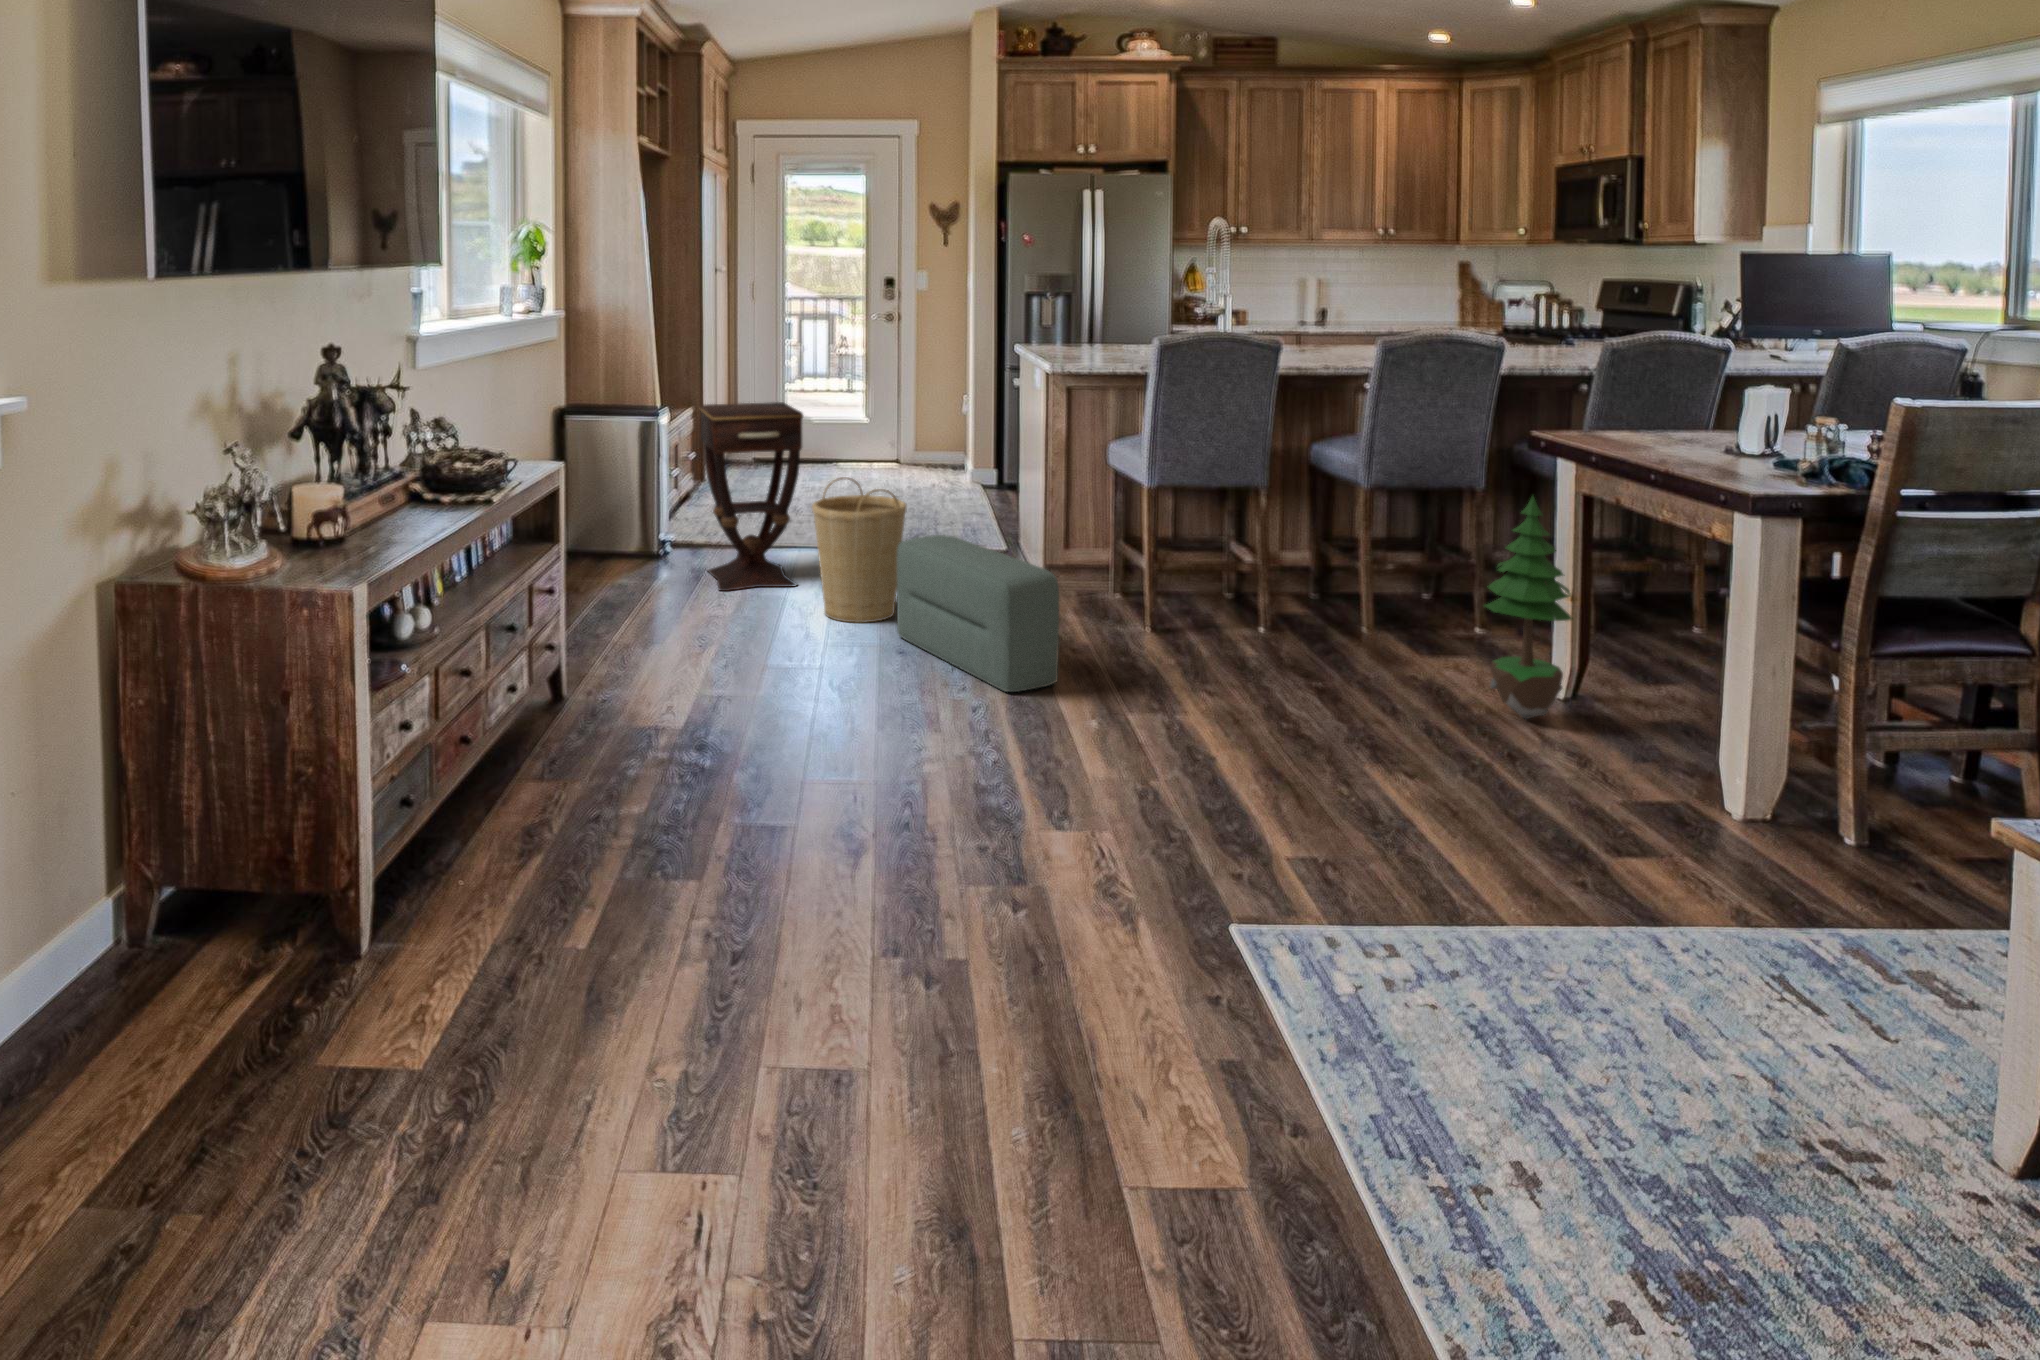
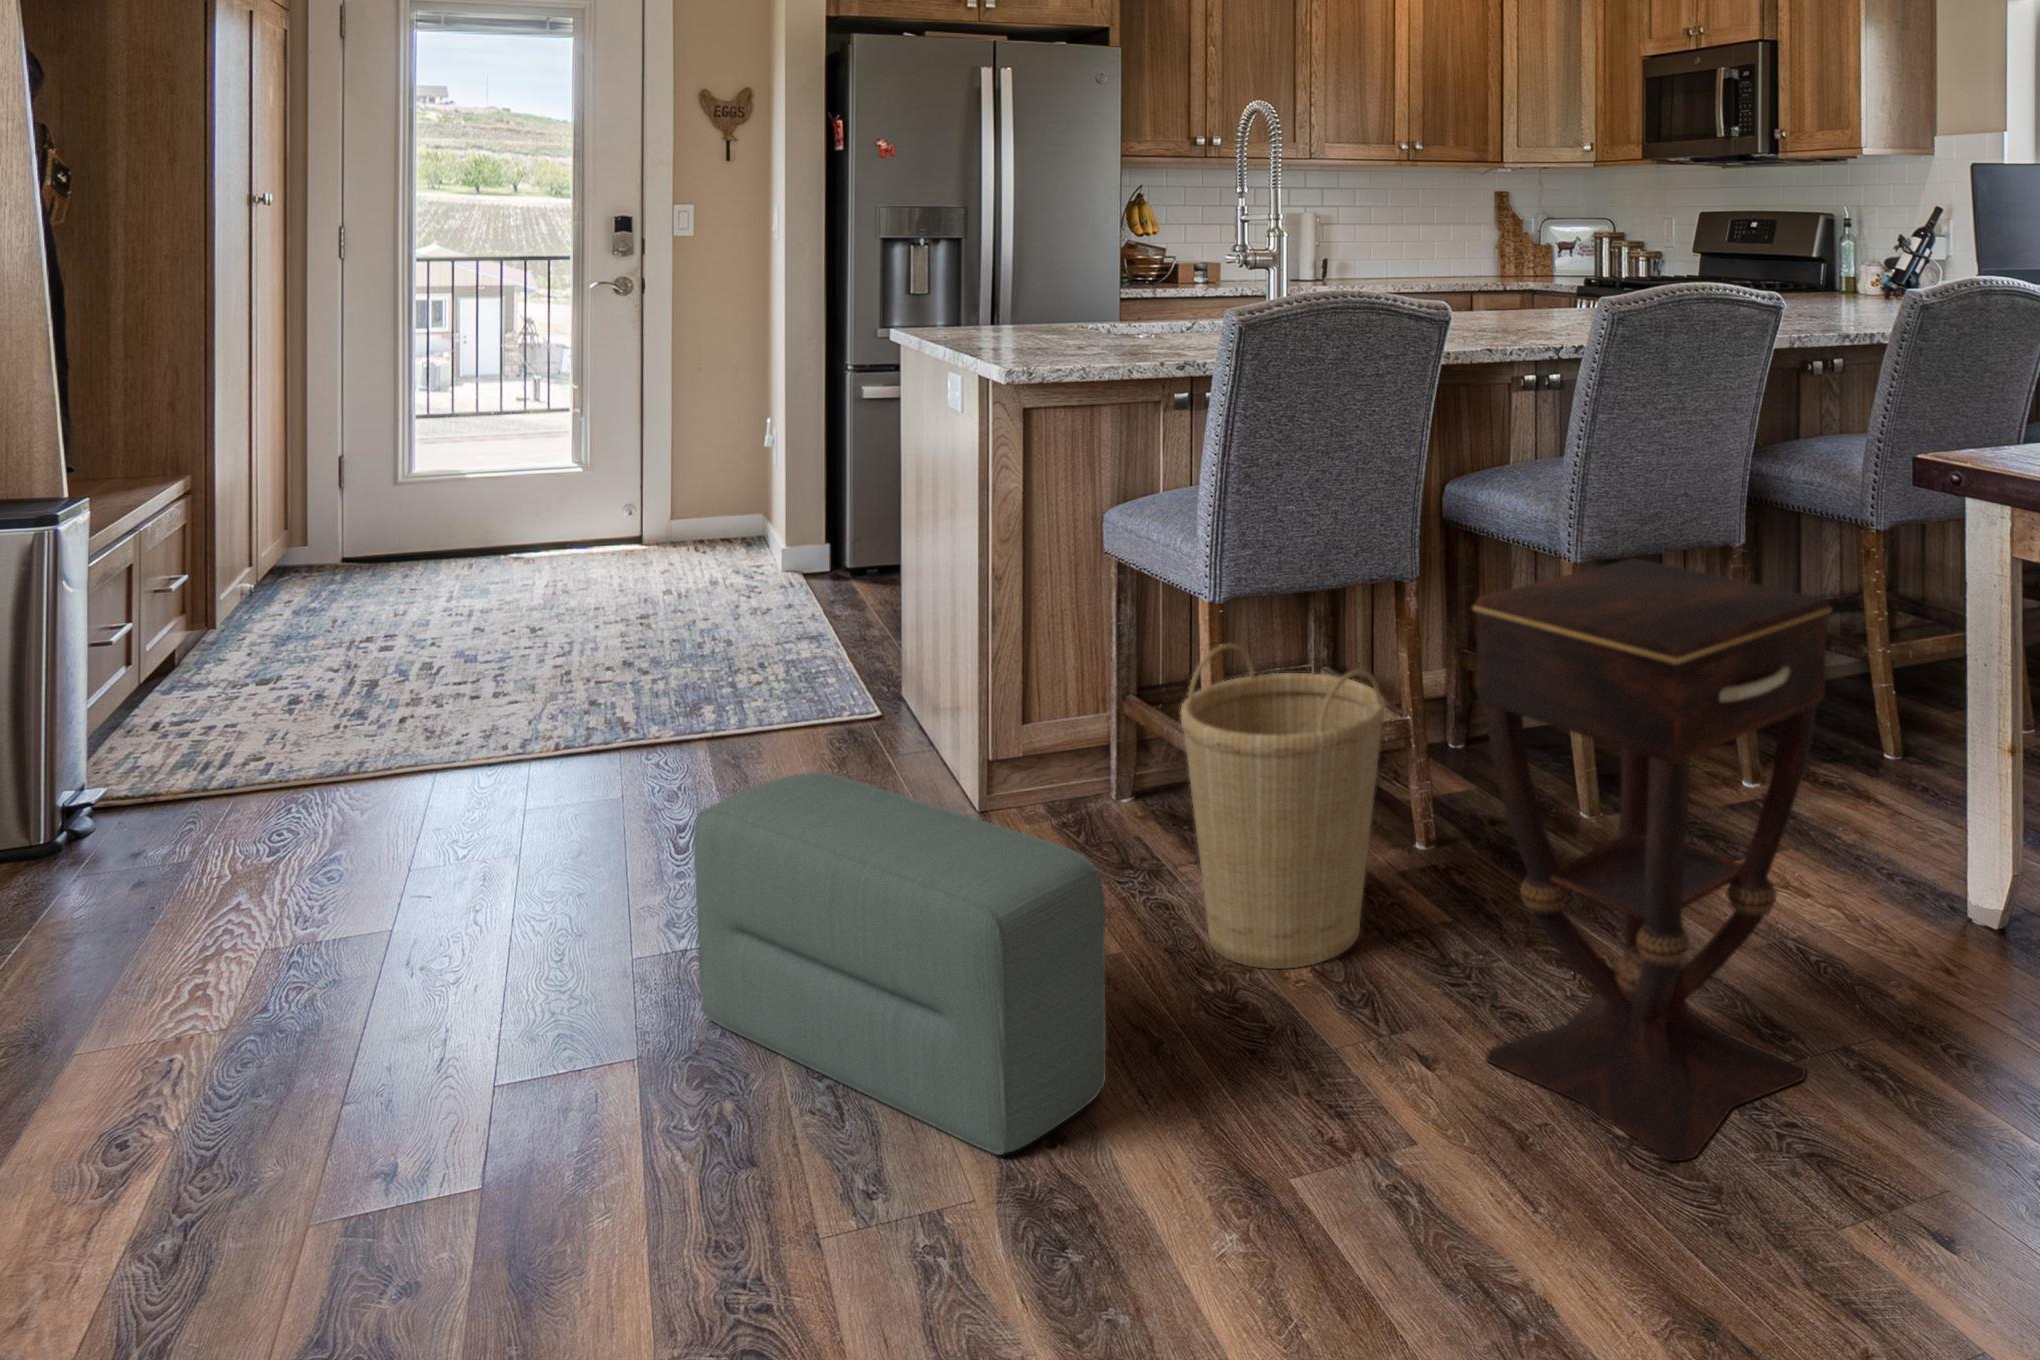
side table: present [700,402,803,591] -> present [1473,558,1831,1161]
basket: present [812,477,907,623] -> present [1181,644,1386,969]
potted tree: present [1484,496,1573,719] -> none [1848,584,1993,966]

